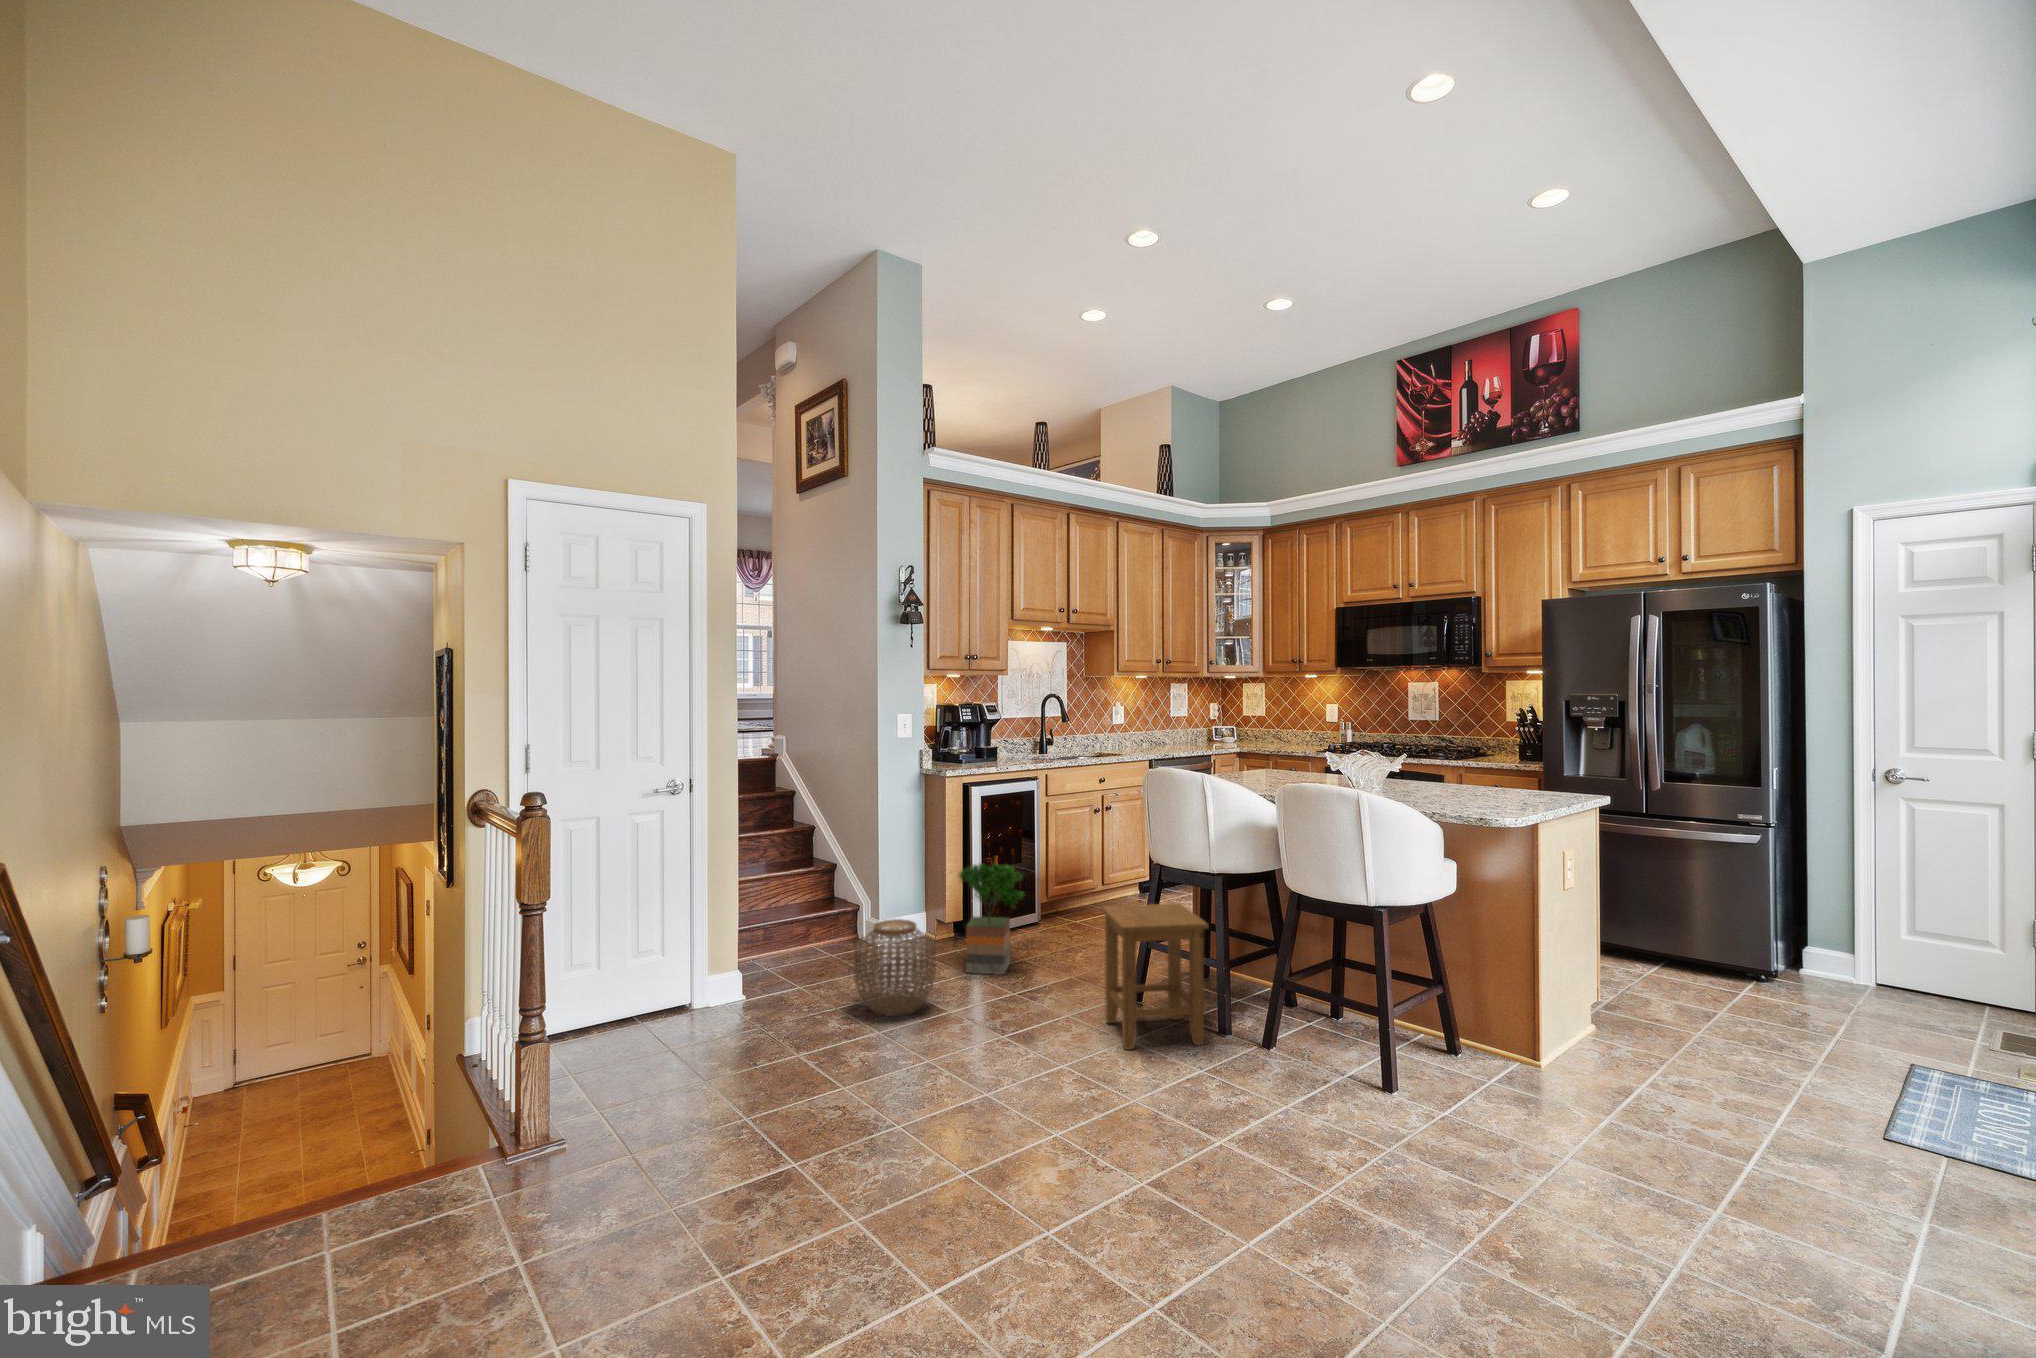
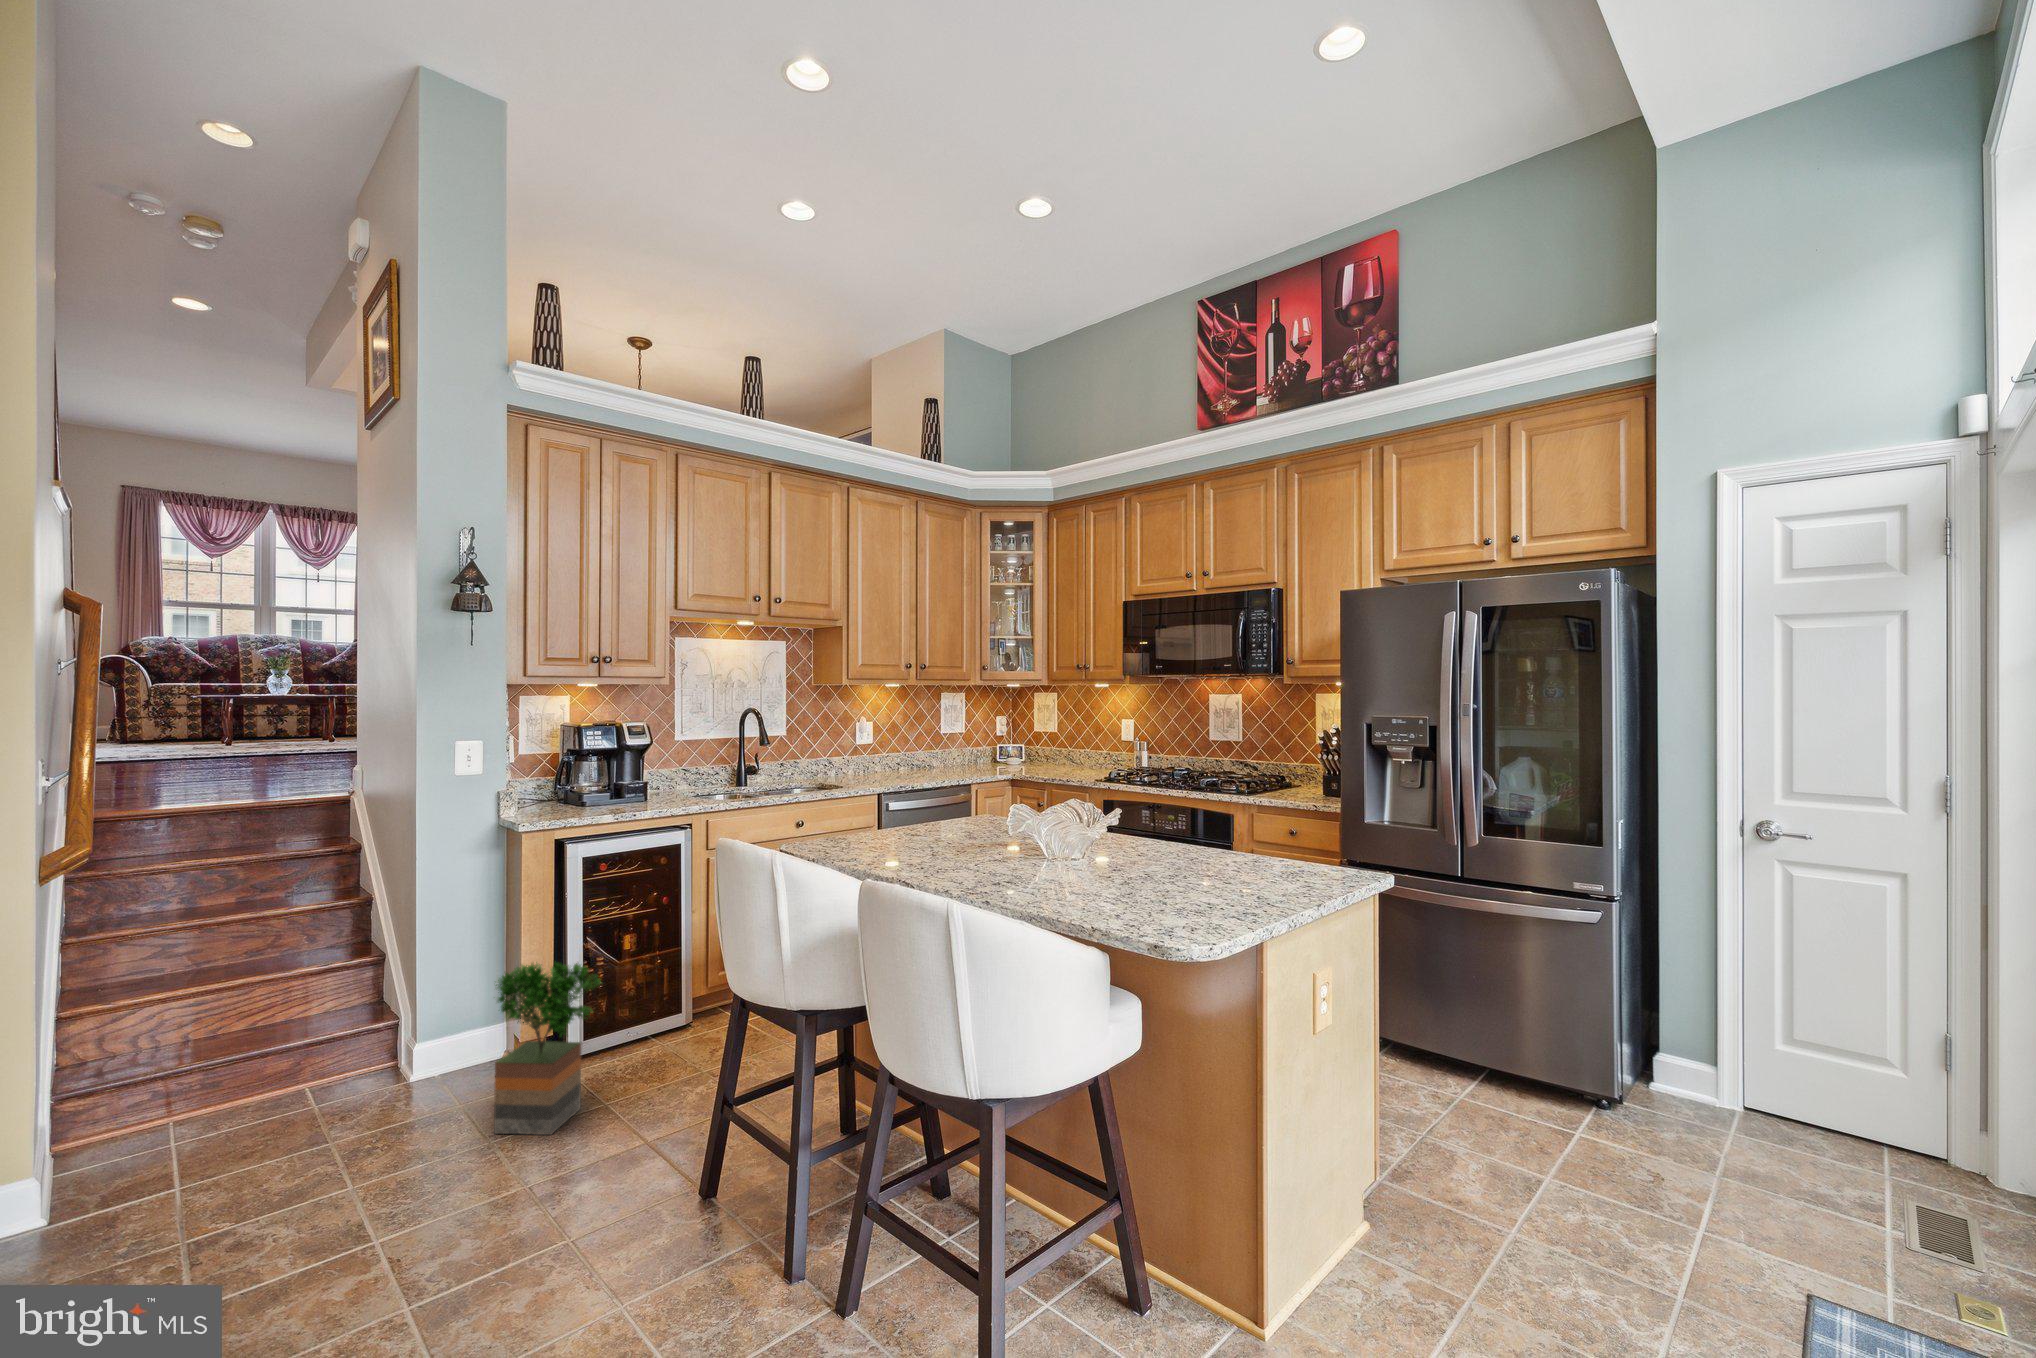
stool: present [1101,904,1209,1049] -> none [601,1044,759,1314]
woven basket: present [854,919,936,1016] -> none [217,1074,382,1243]

